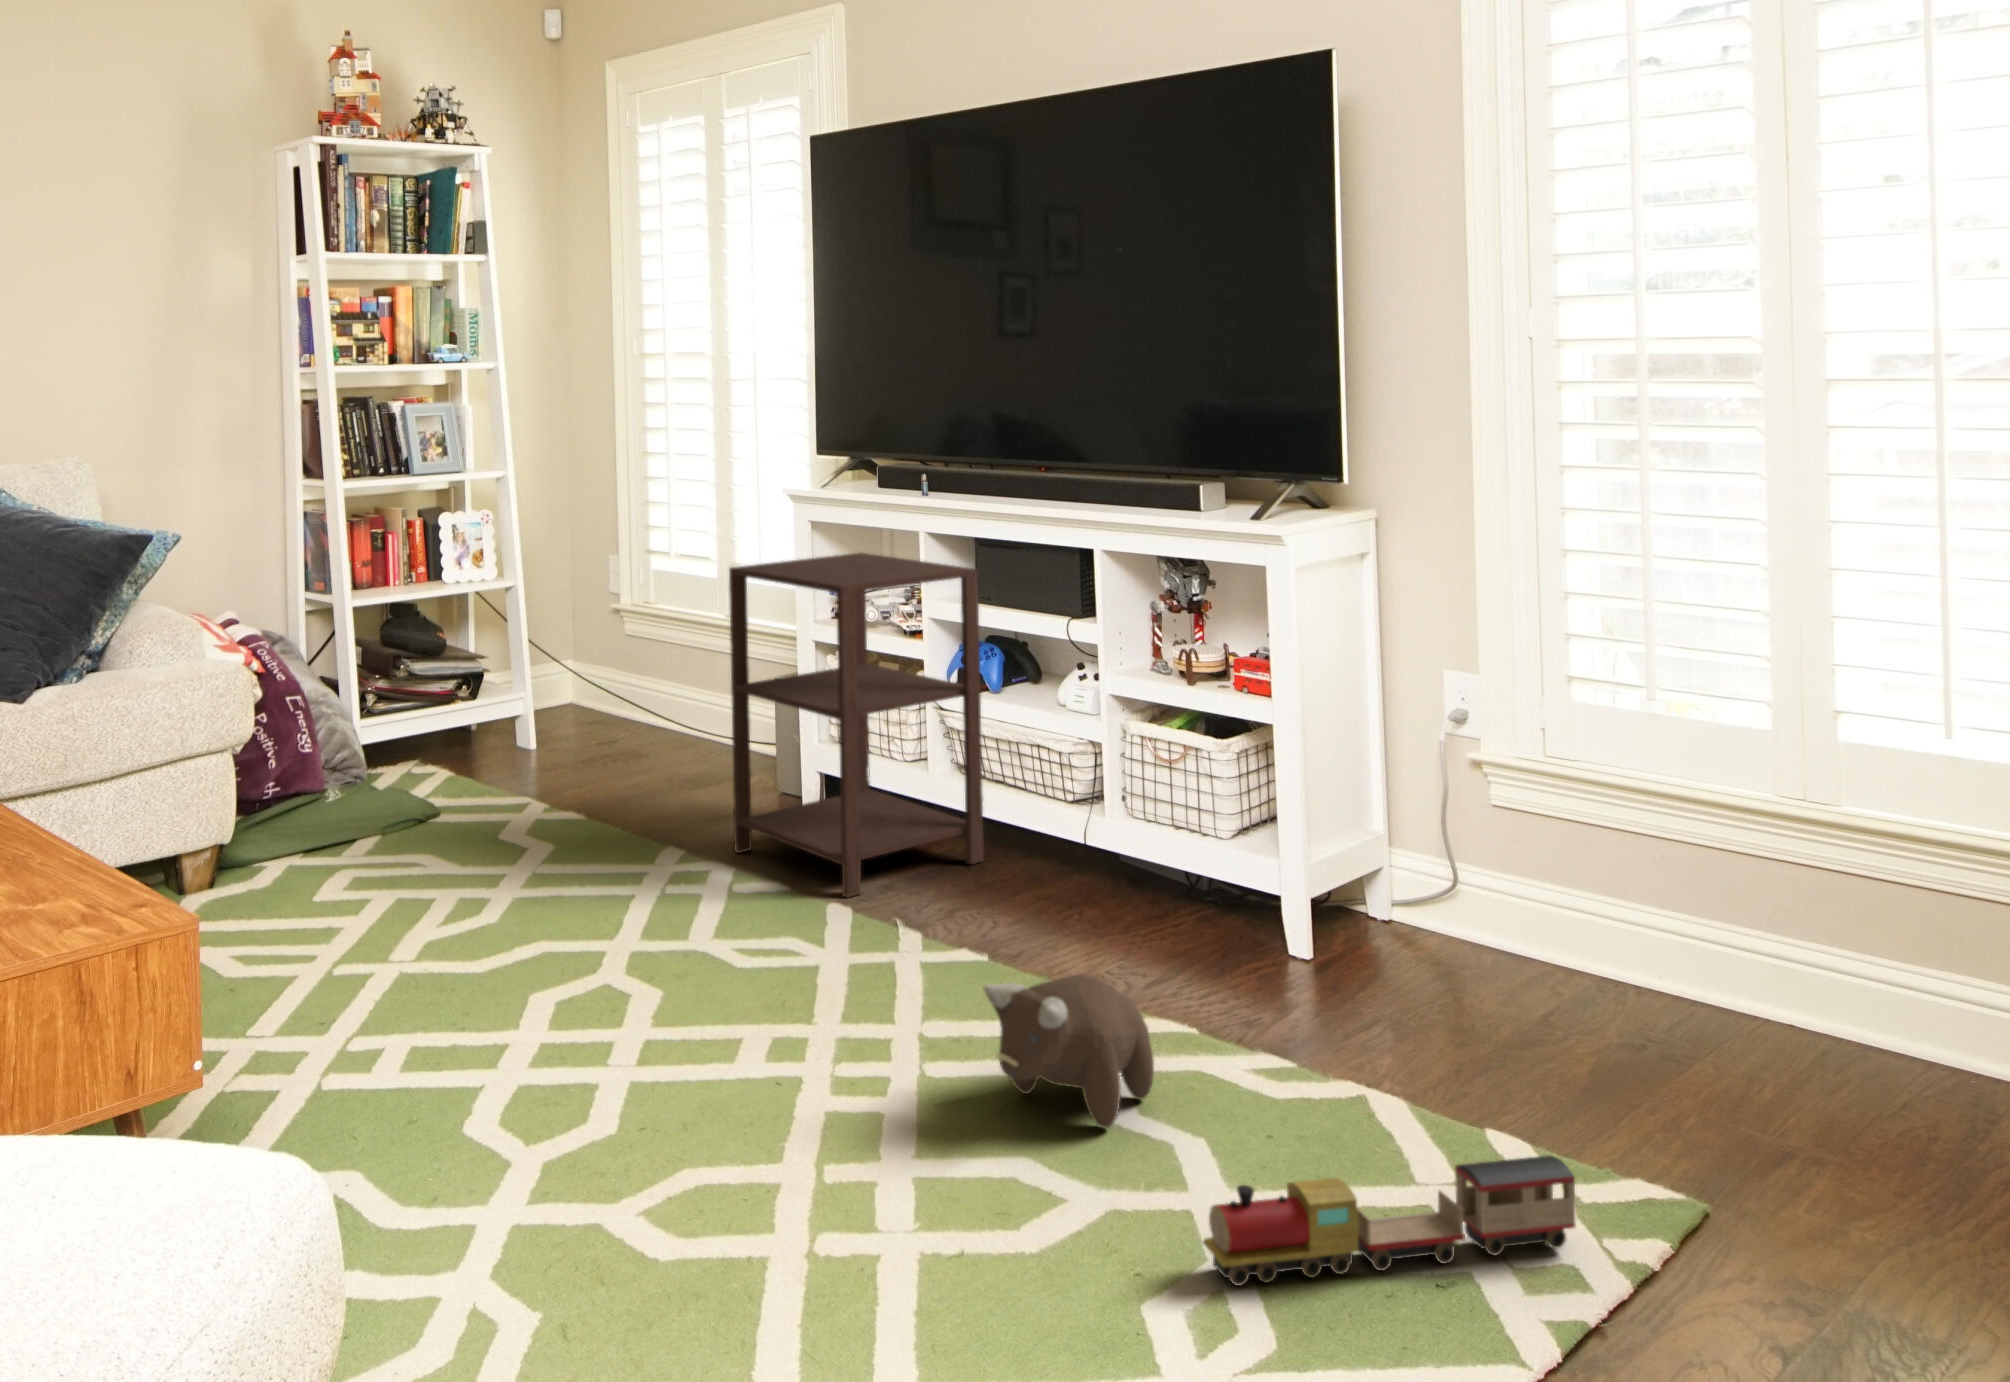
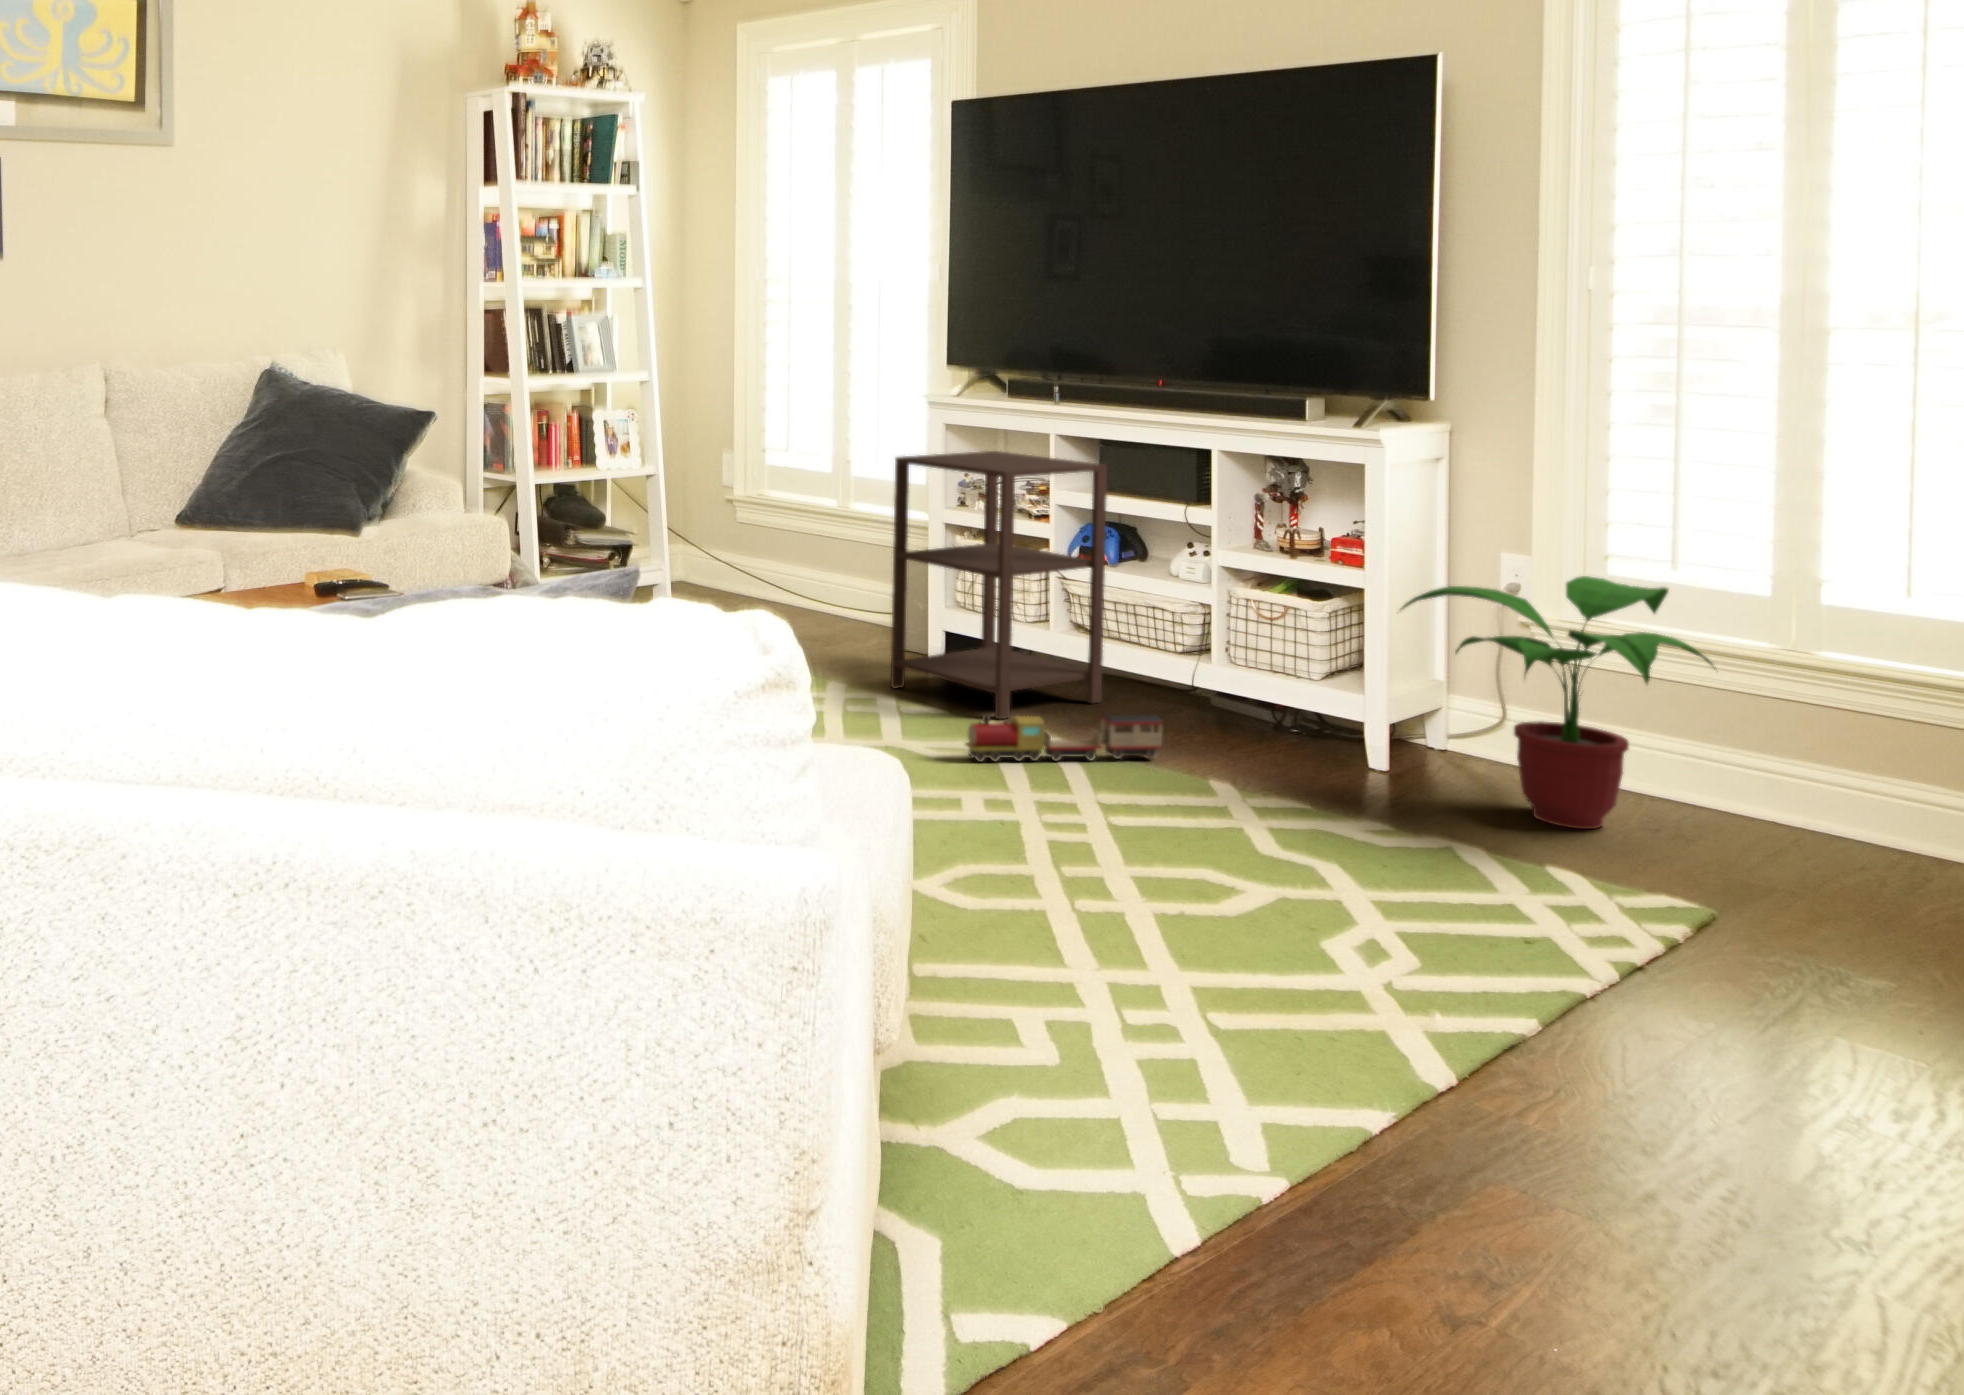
potted plant: none [1306,704,1706,1053] -> present [1402,576,1715,829]
plush toy: present [984,974,1154,1128] -> none [1169,746,1290,851]
toy train: present [1203,1155,1575,1286] -> present [965,715,1162,762]

